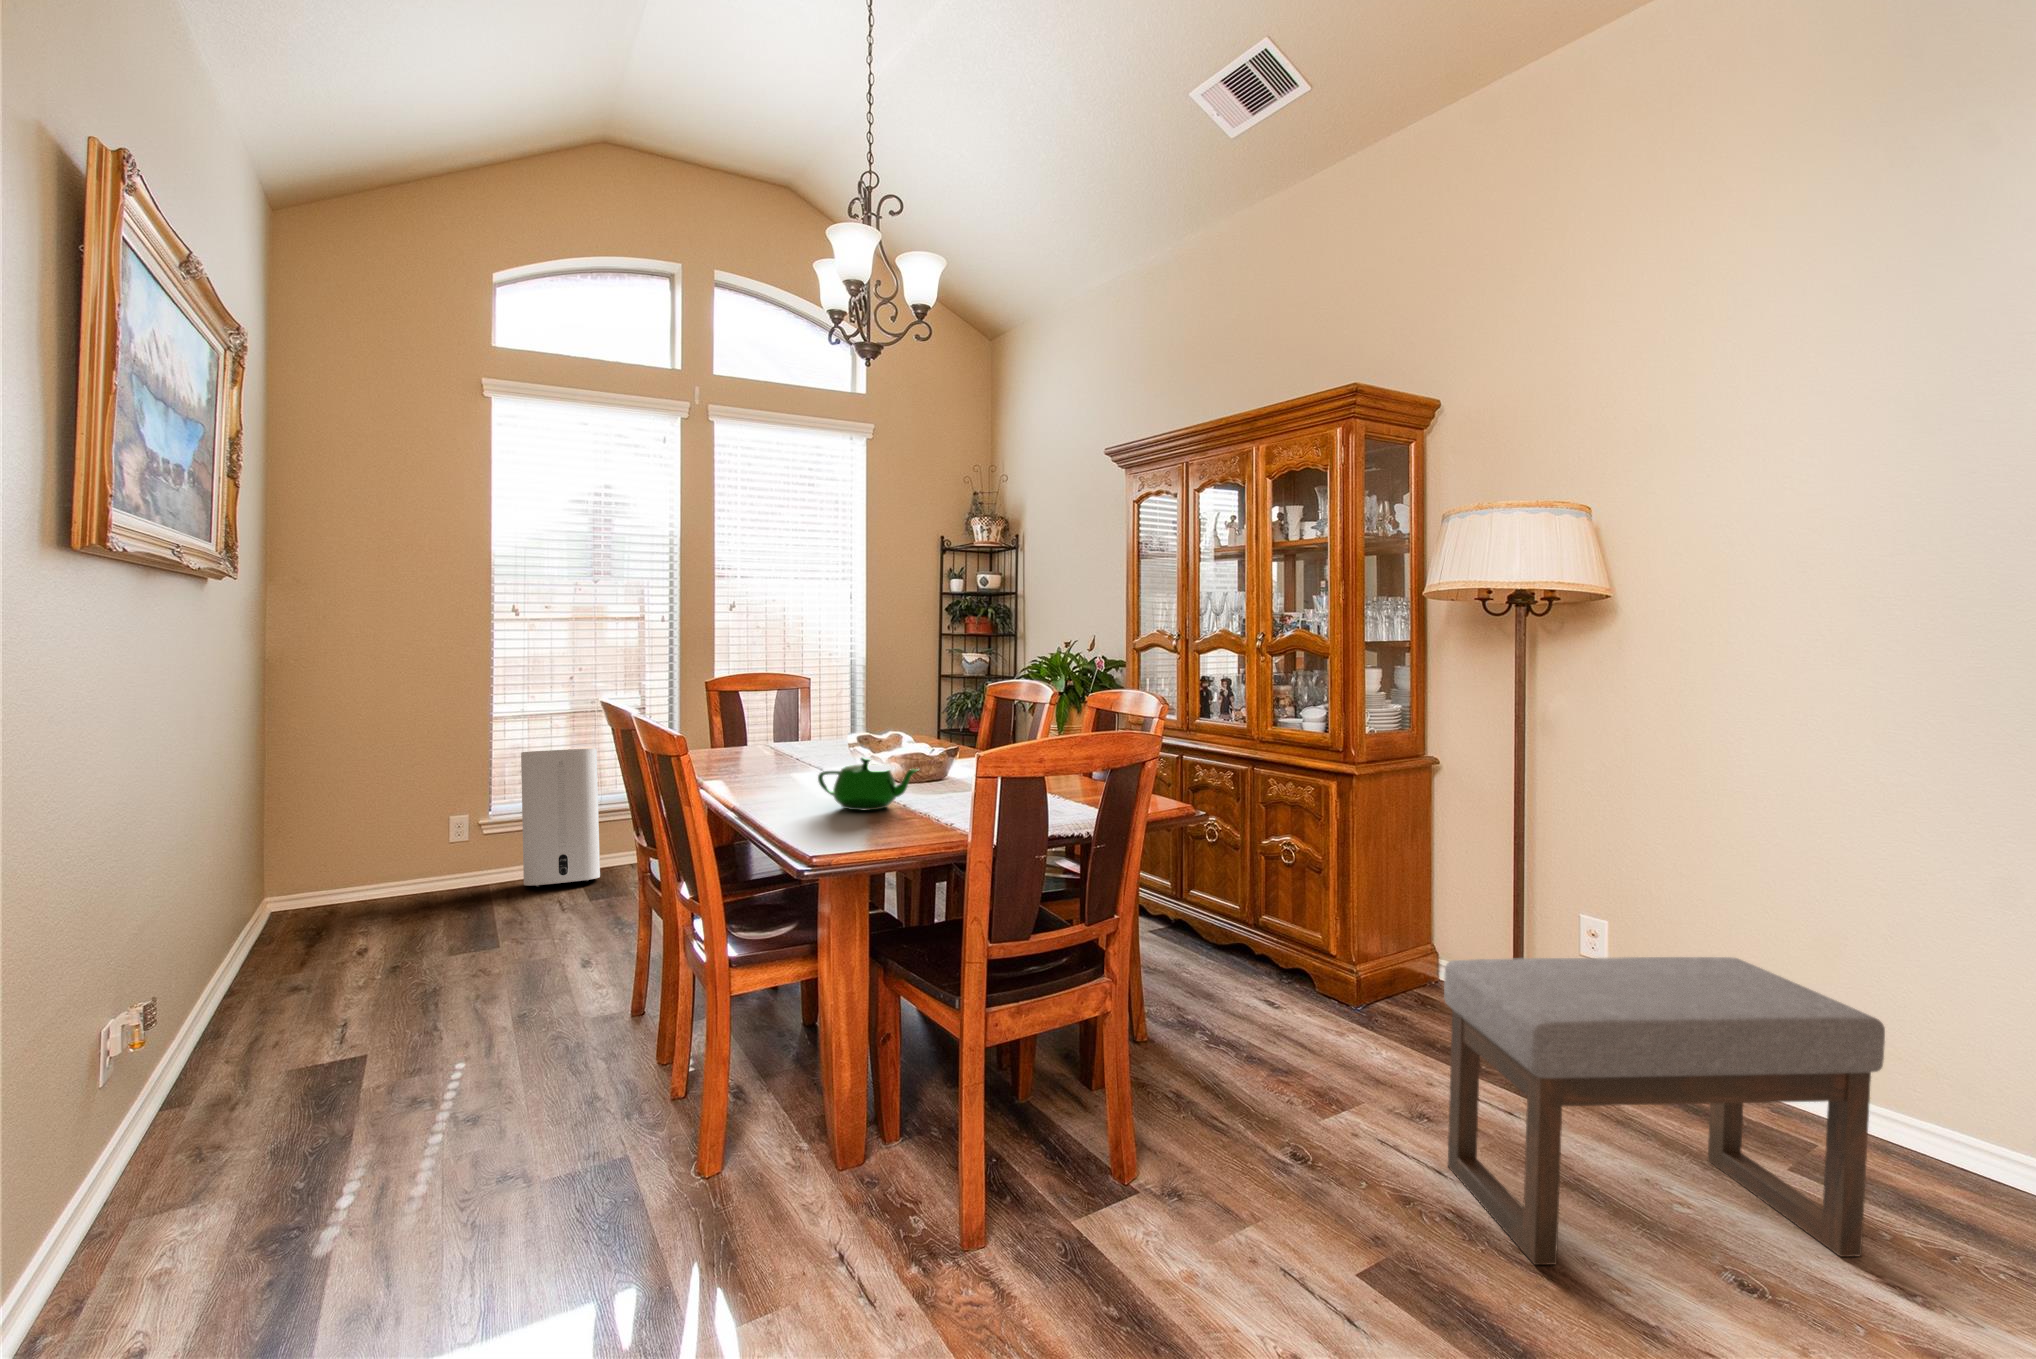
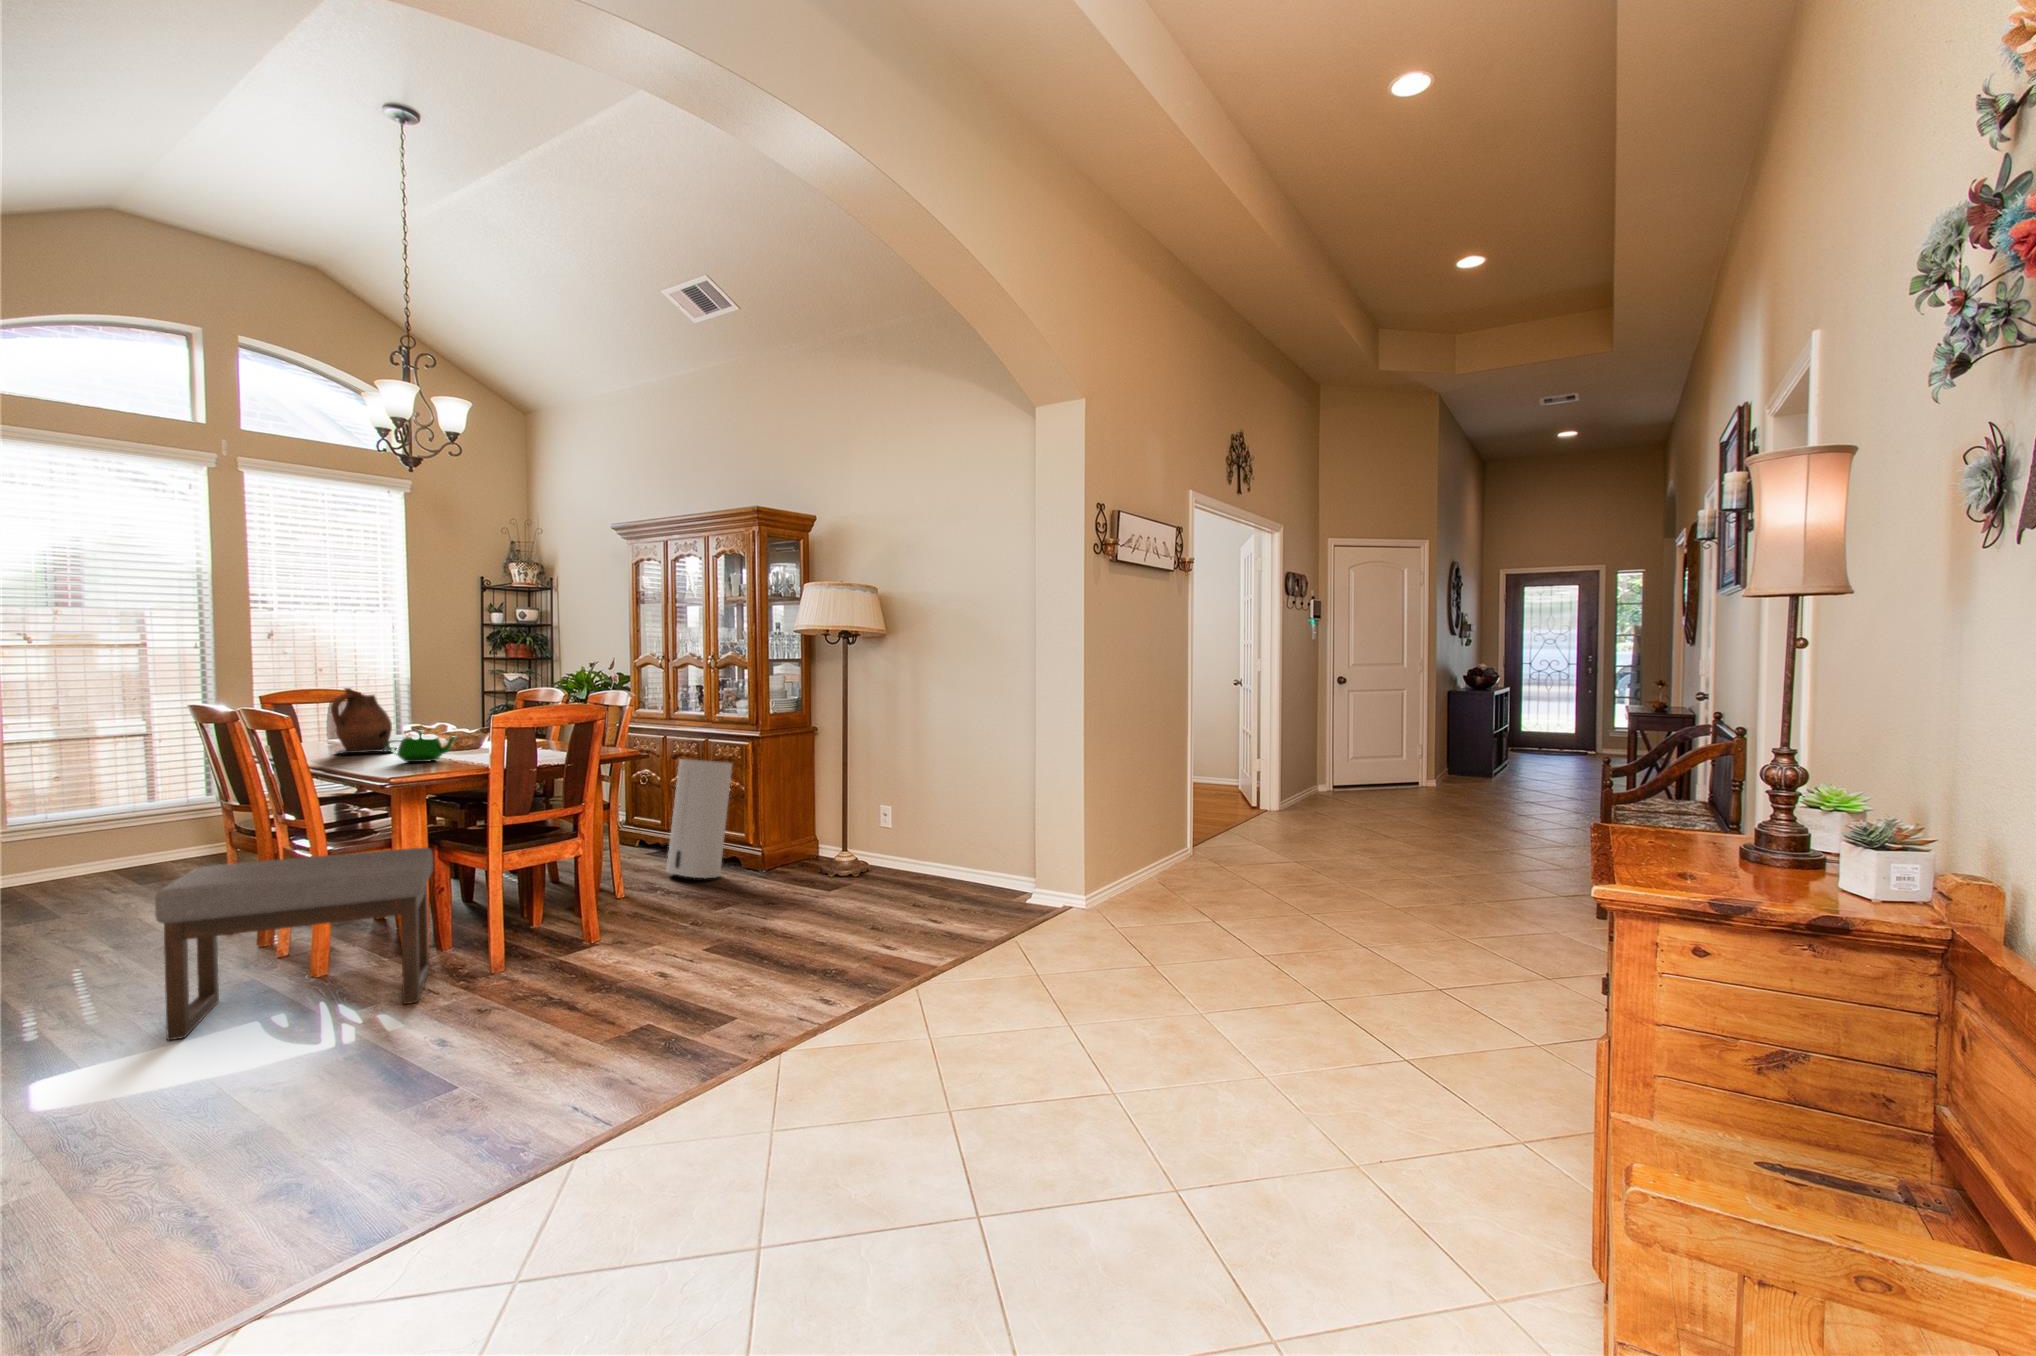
ceramic pitcher: none [756,680,838,781] -> present [331,688,396,754]
air purifier: present [521,749,600,887] -> present [667,759,733,879]
ottoman: present [1444,957,1885,1265] -> present [155,848,433,1041]

